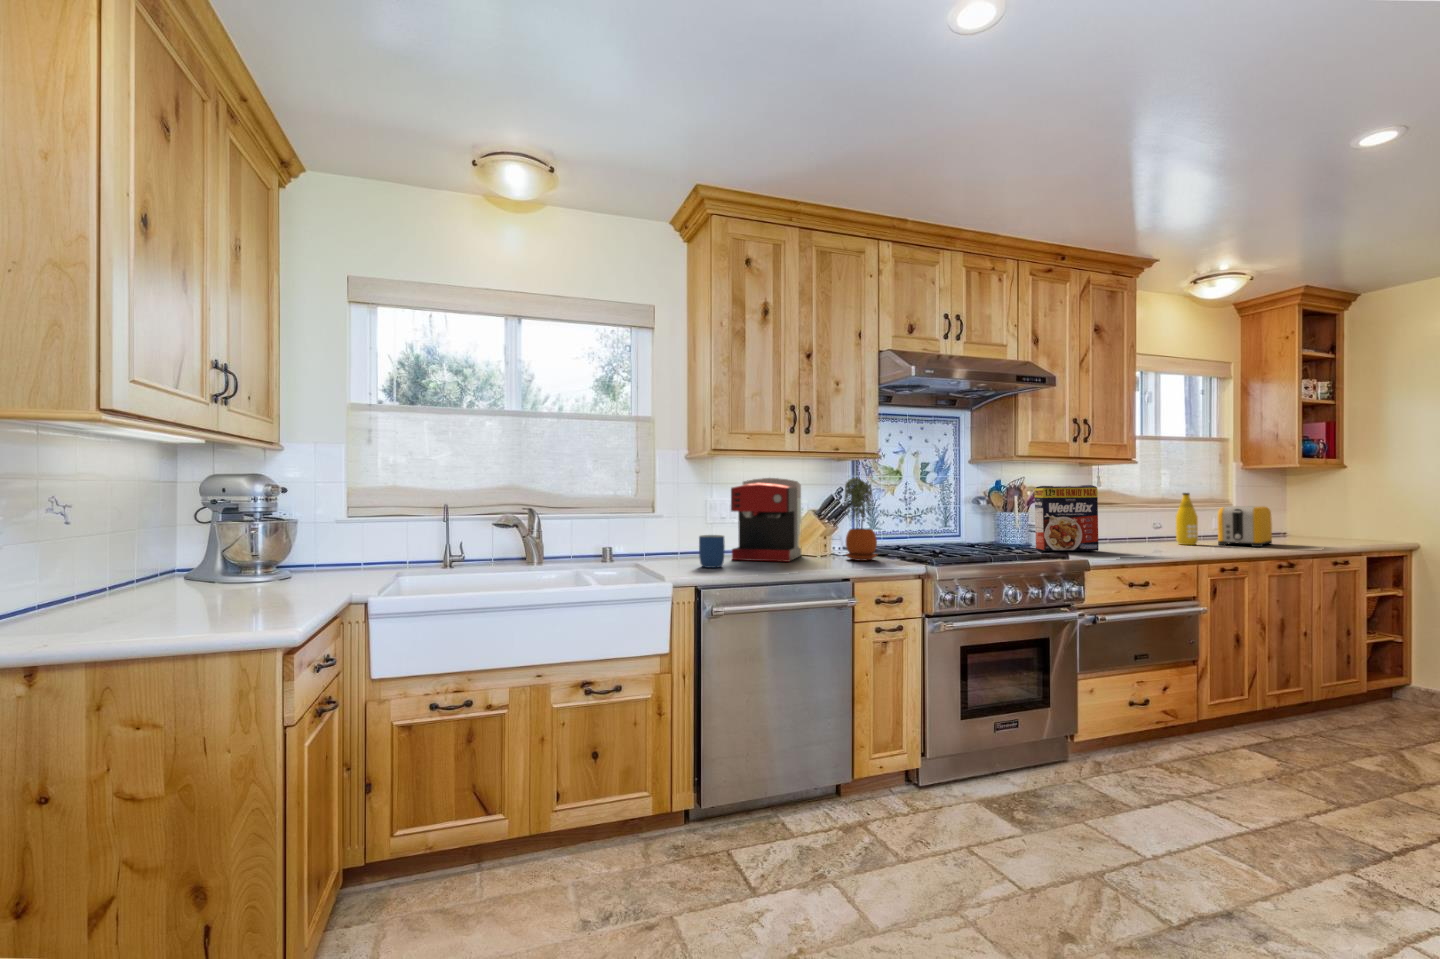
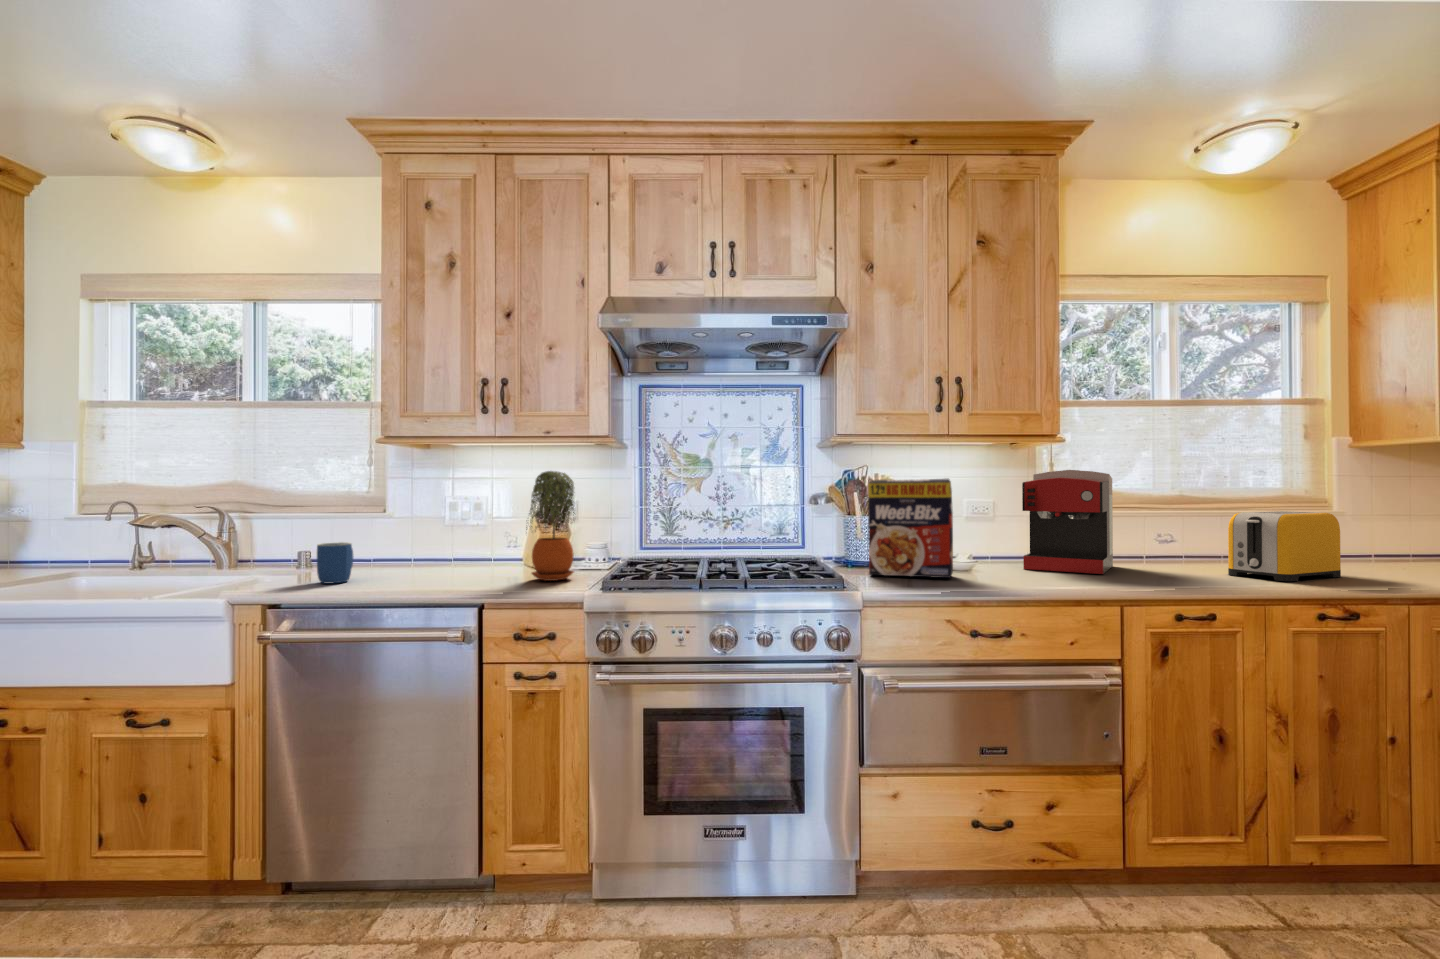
coffee maker: present [731,478,801,562] -> present [1022,470,1113,574]
bottle: present [1176,493,1198,545] -> none [1155,490,1189,573]

